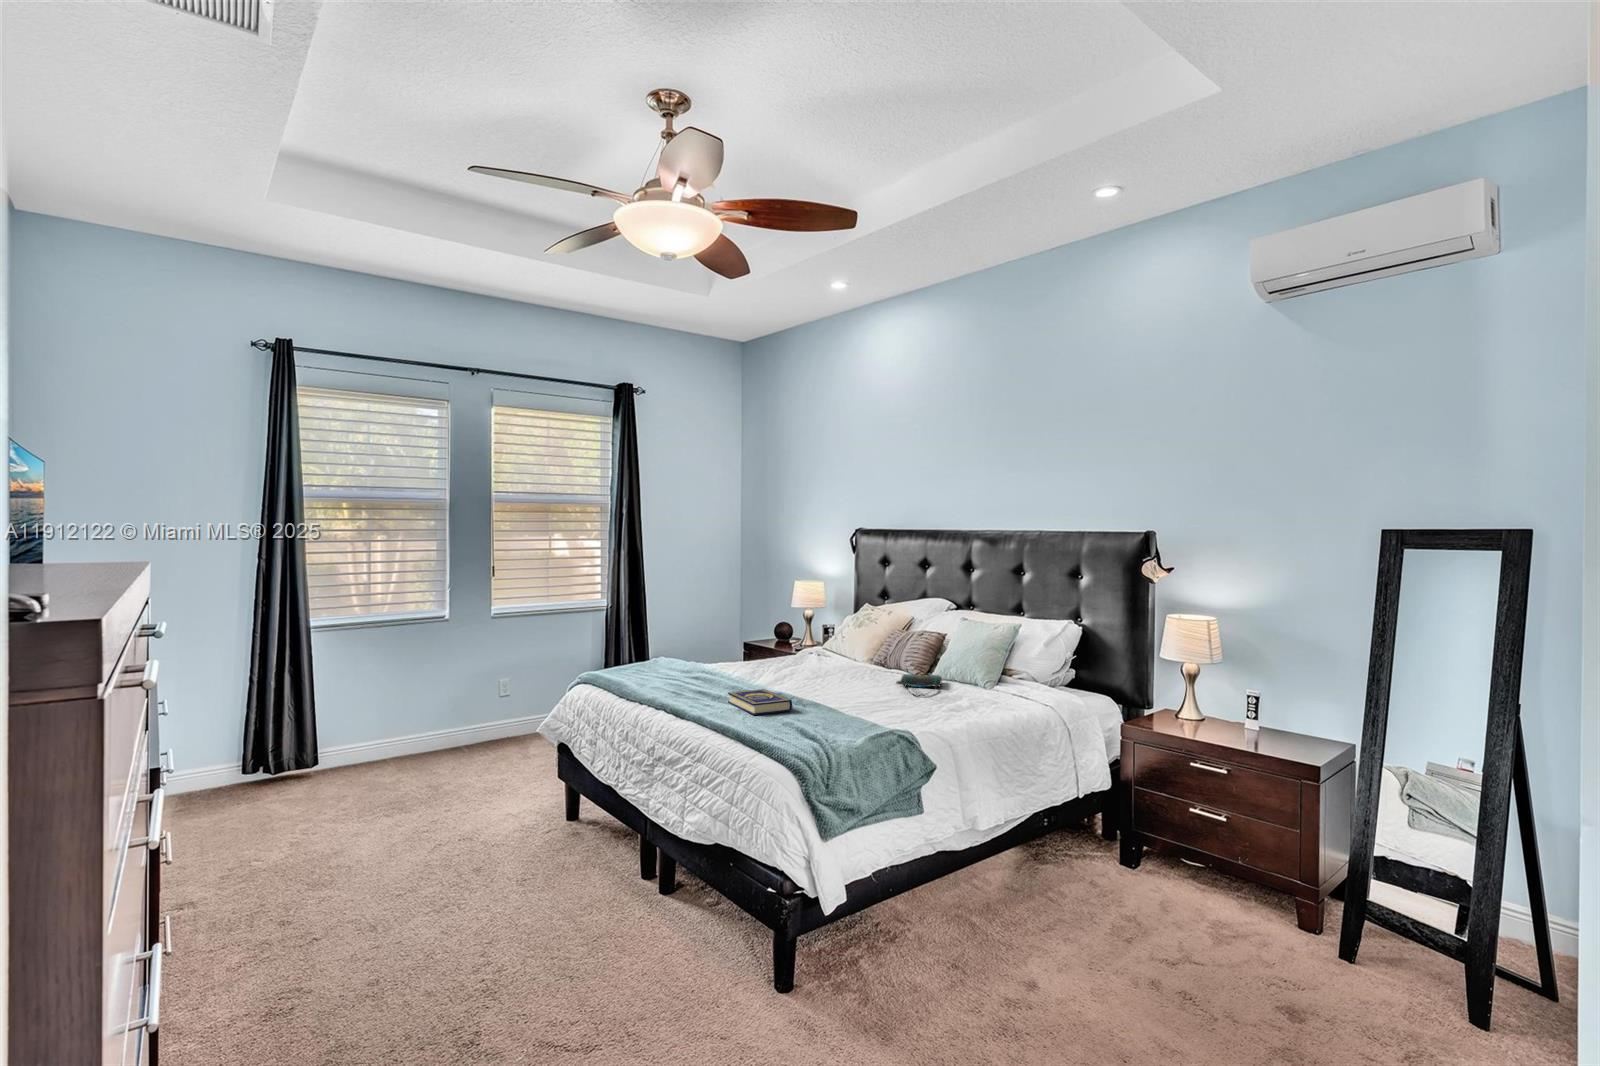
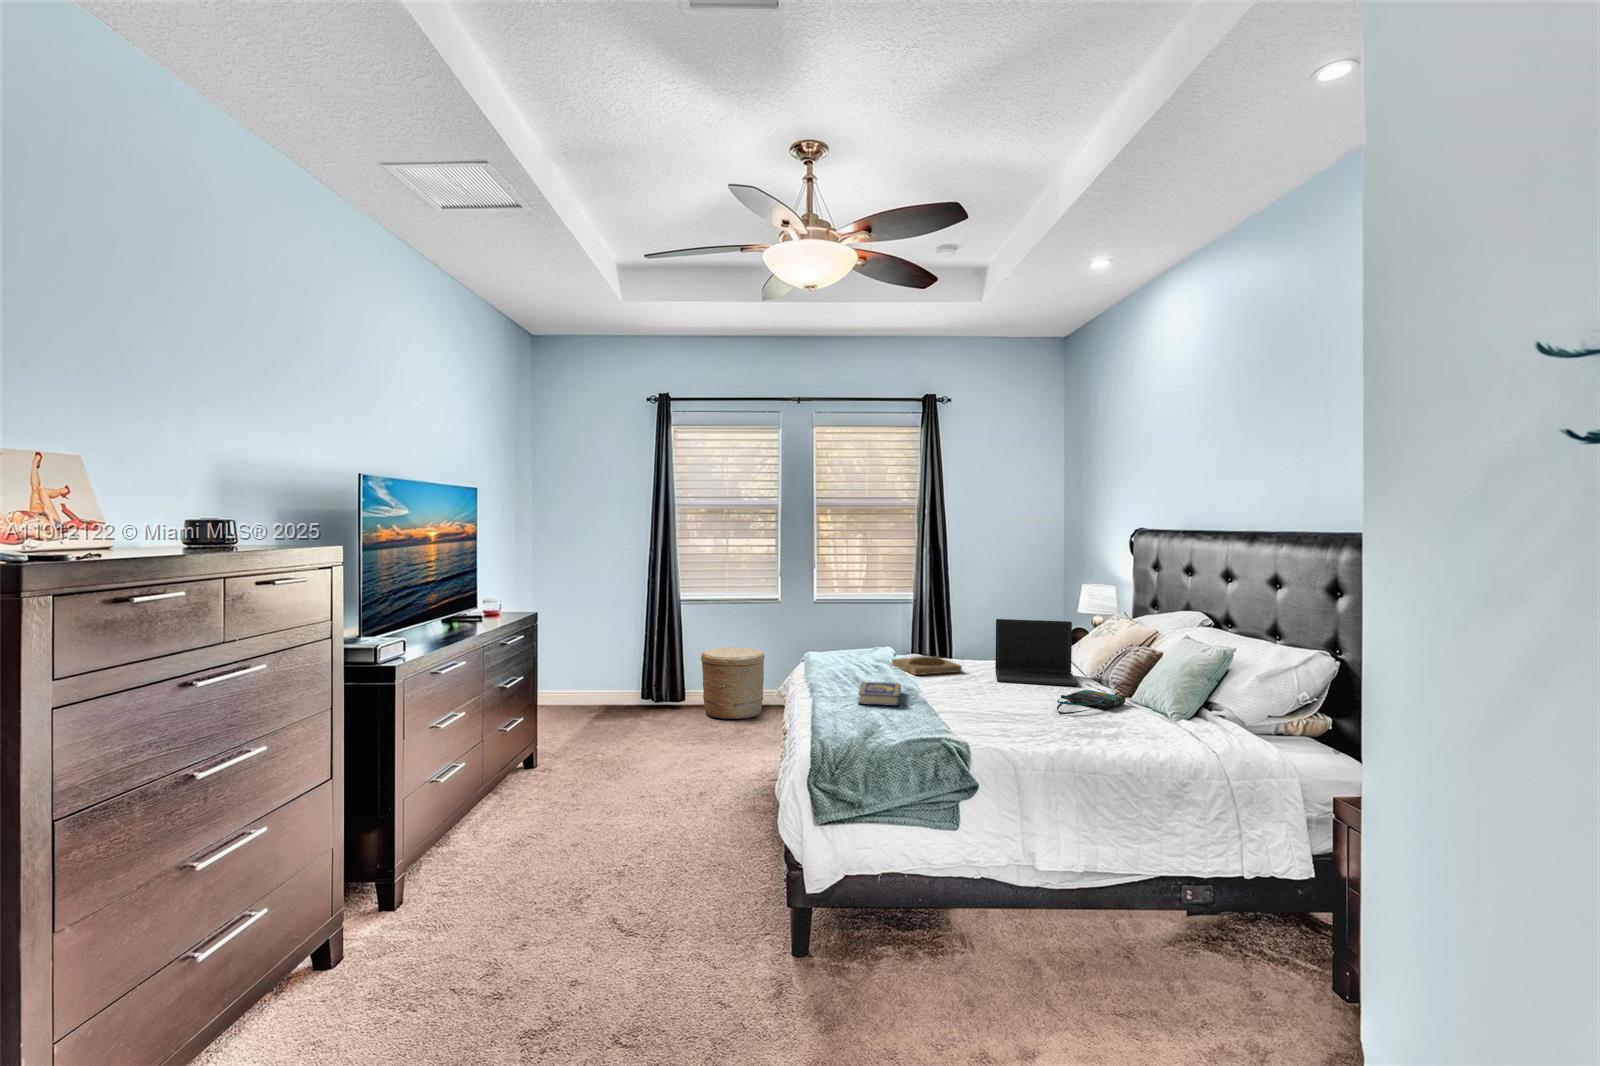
laptop: none [797,615,883,678] -> present [995,619,1078,686]
tray: none [701,661,775,681] -> present [892,656,962,675]
woven basket: none [355,683,445,779] -> present [701,647,764,719]

